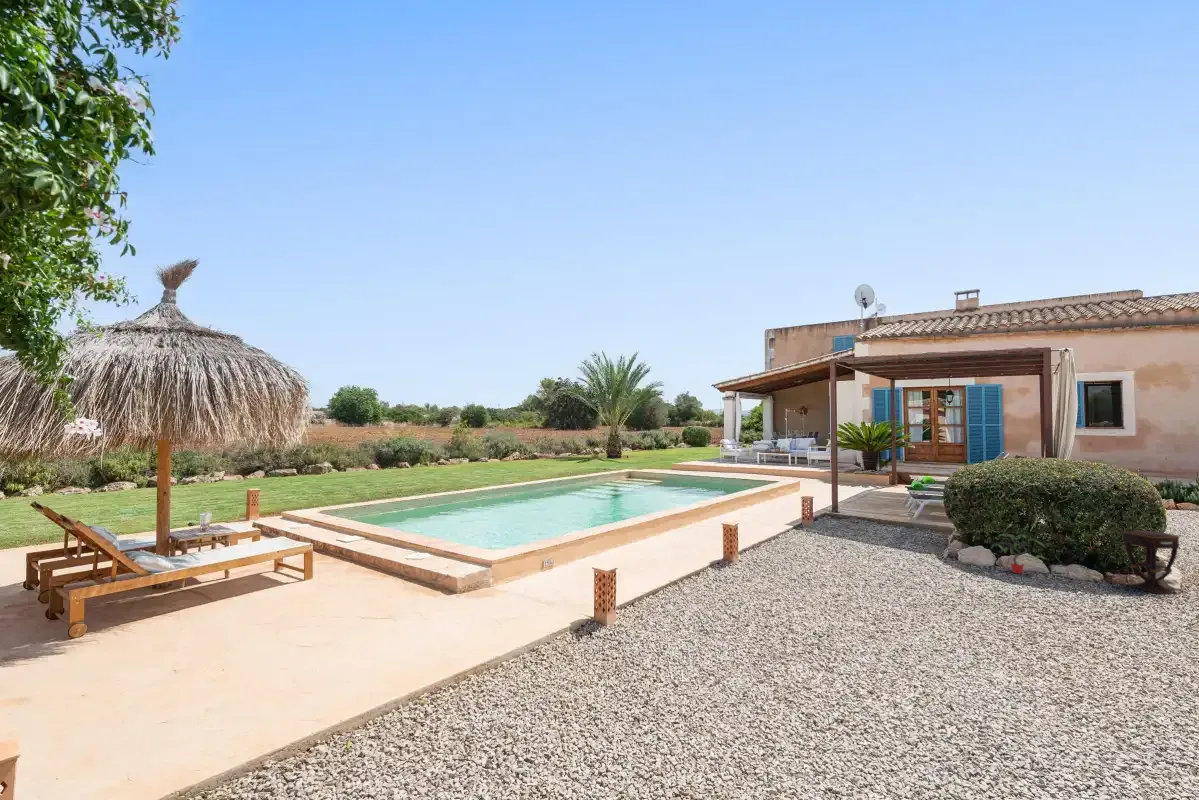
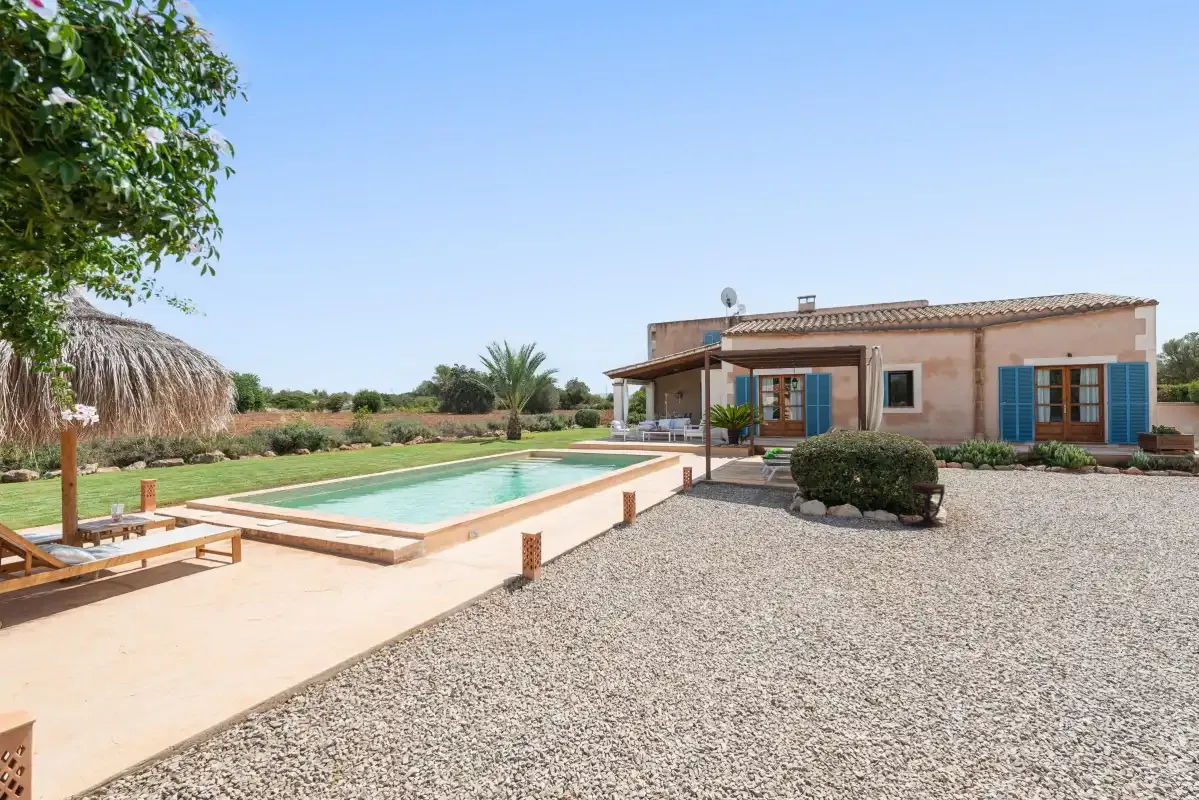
potted plant: present [991,535,1045,573] -> none [823,489,862,518]

